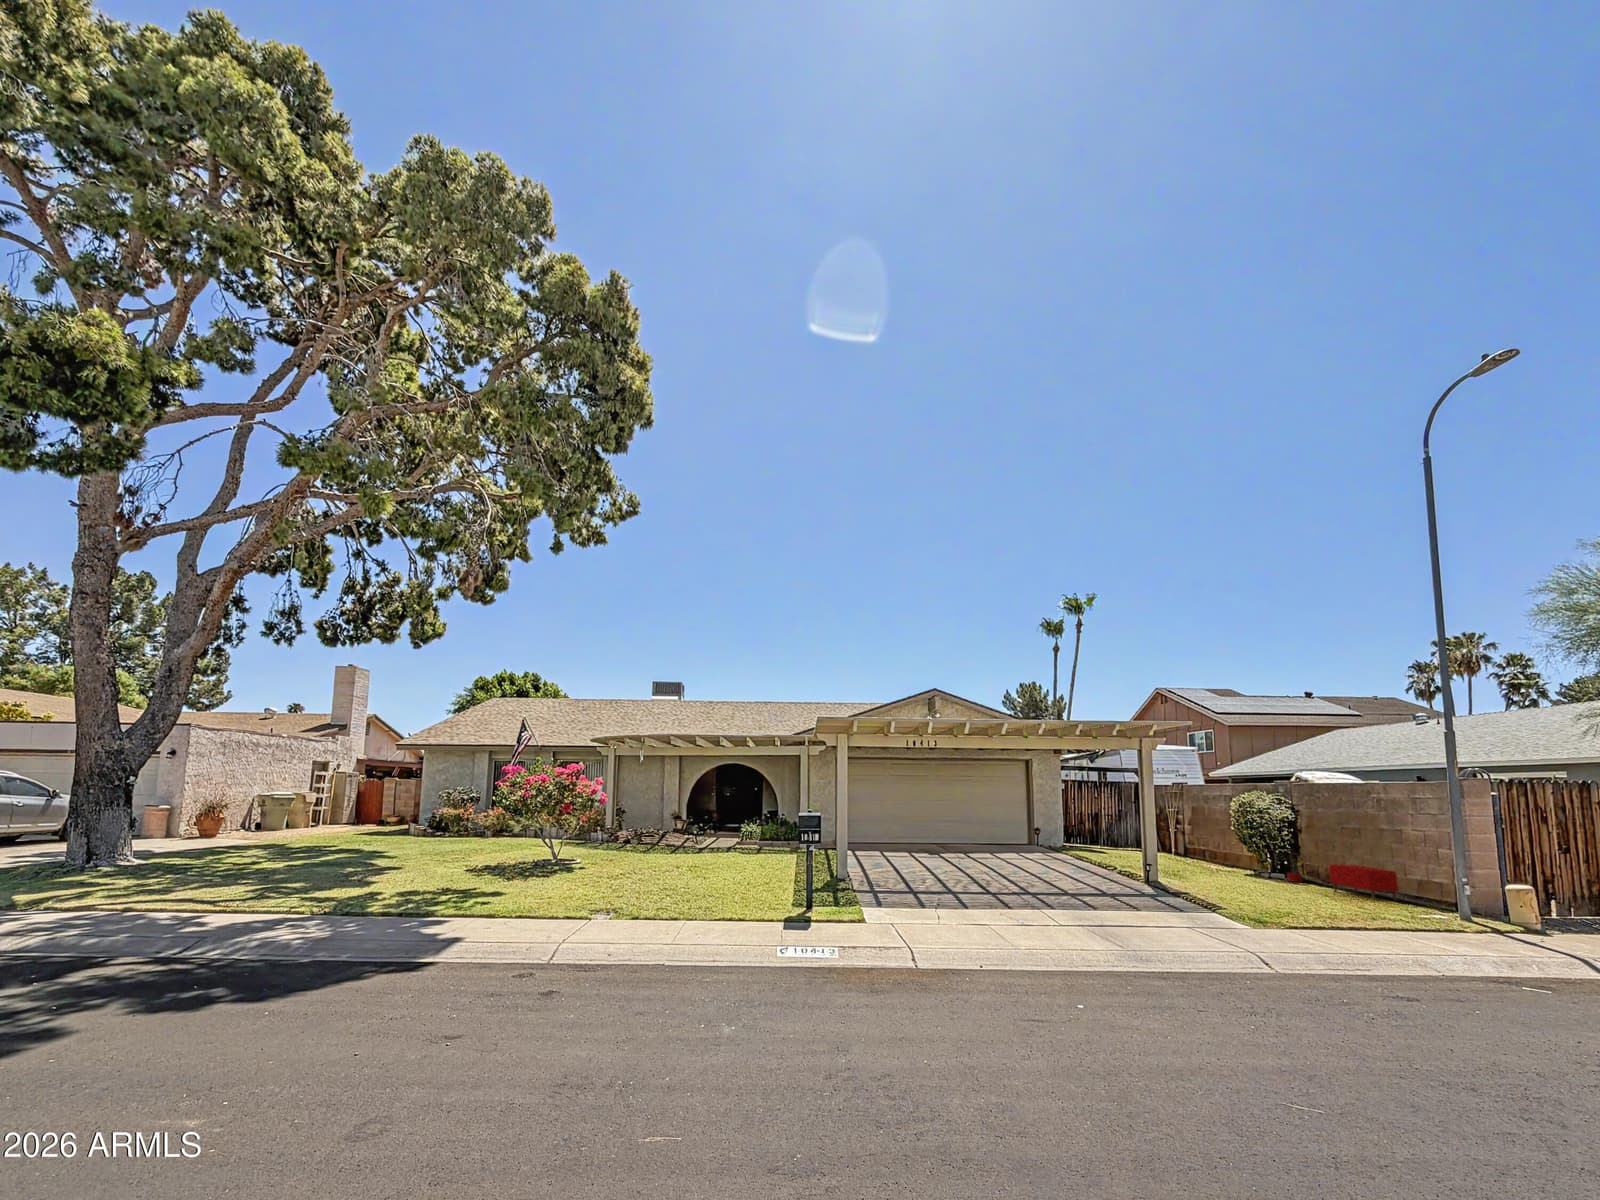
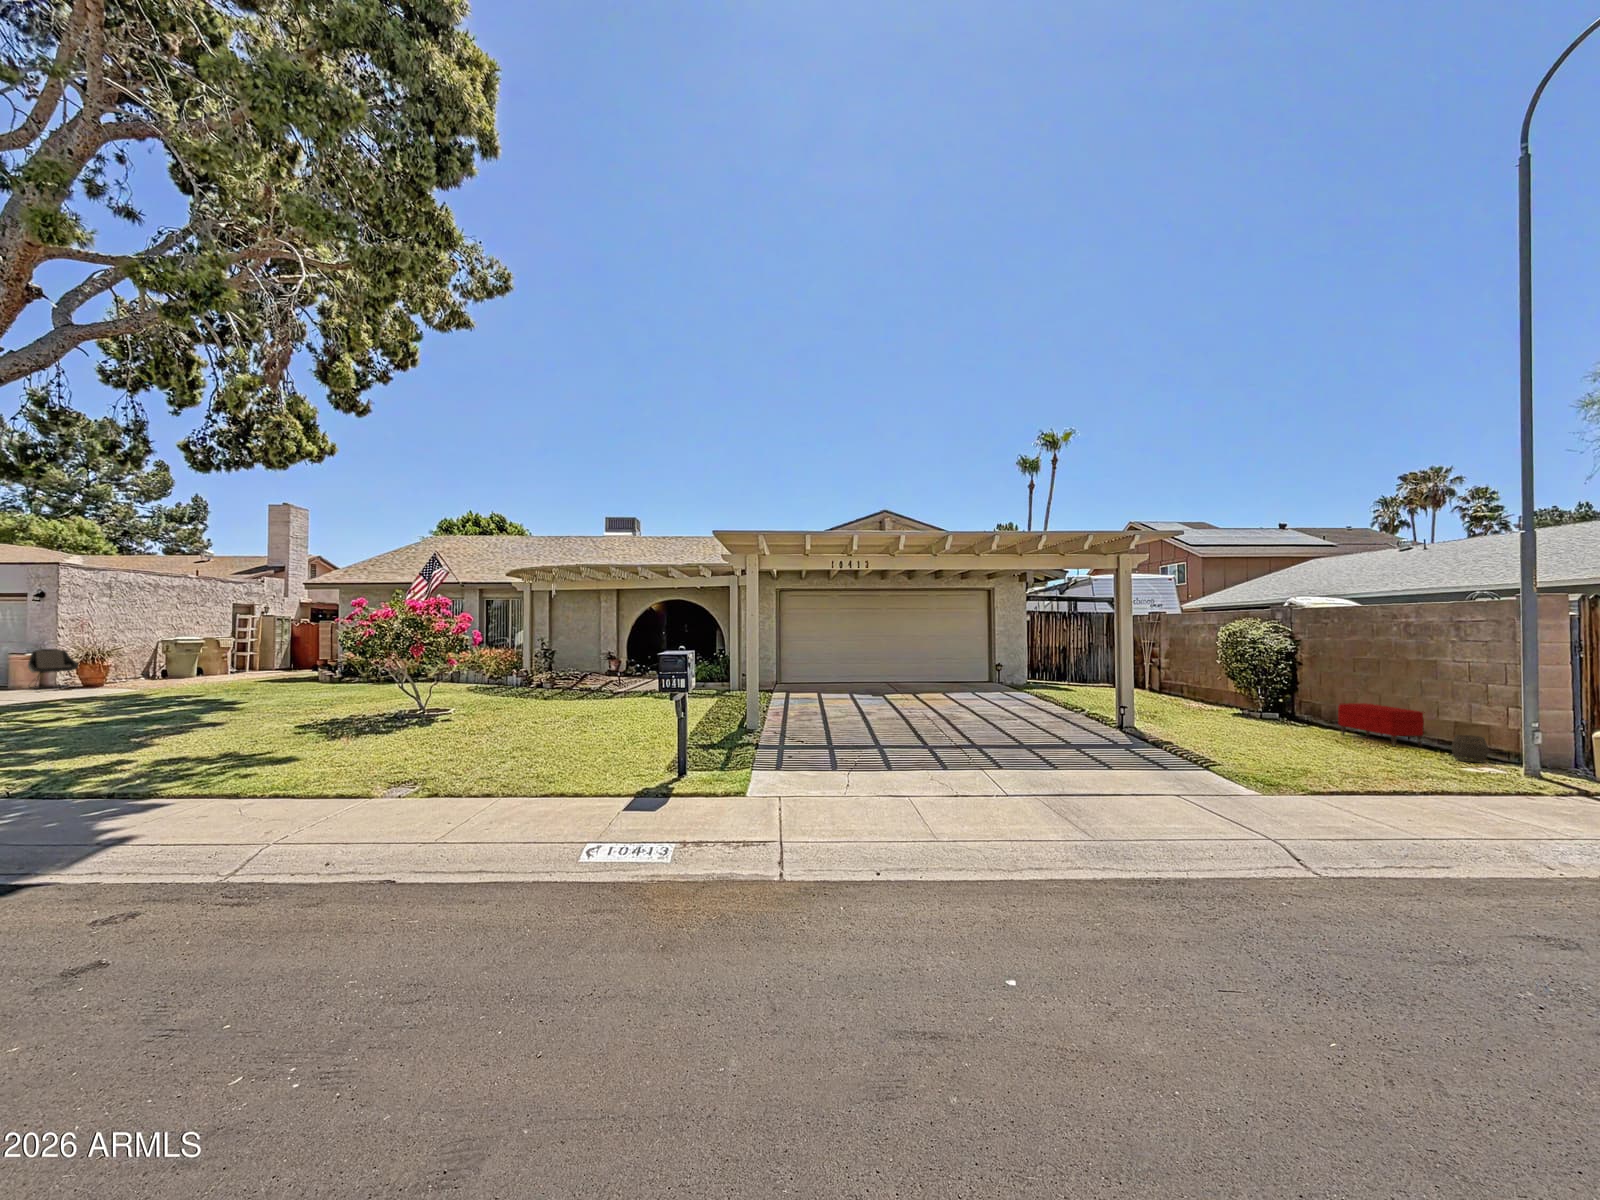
lounge chair: none [158,801,204,839] -> present [28,649,78,689]
decorative plant: present [1287,858,1302,882] -> none [1282,685,1305,722]
woven basket: none [1414,889,1442,912] -> present [1452,735,1488,763]

